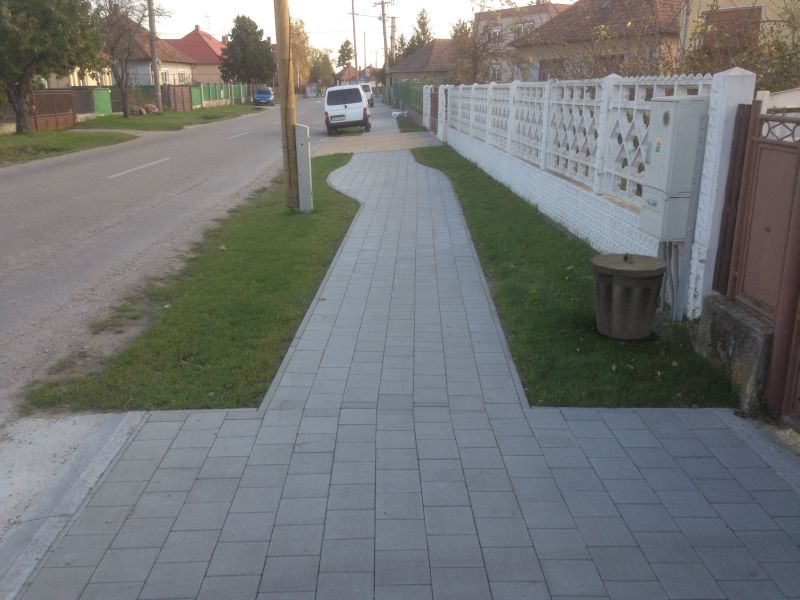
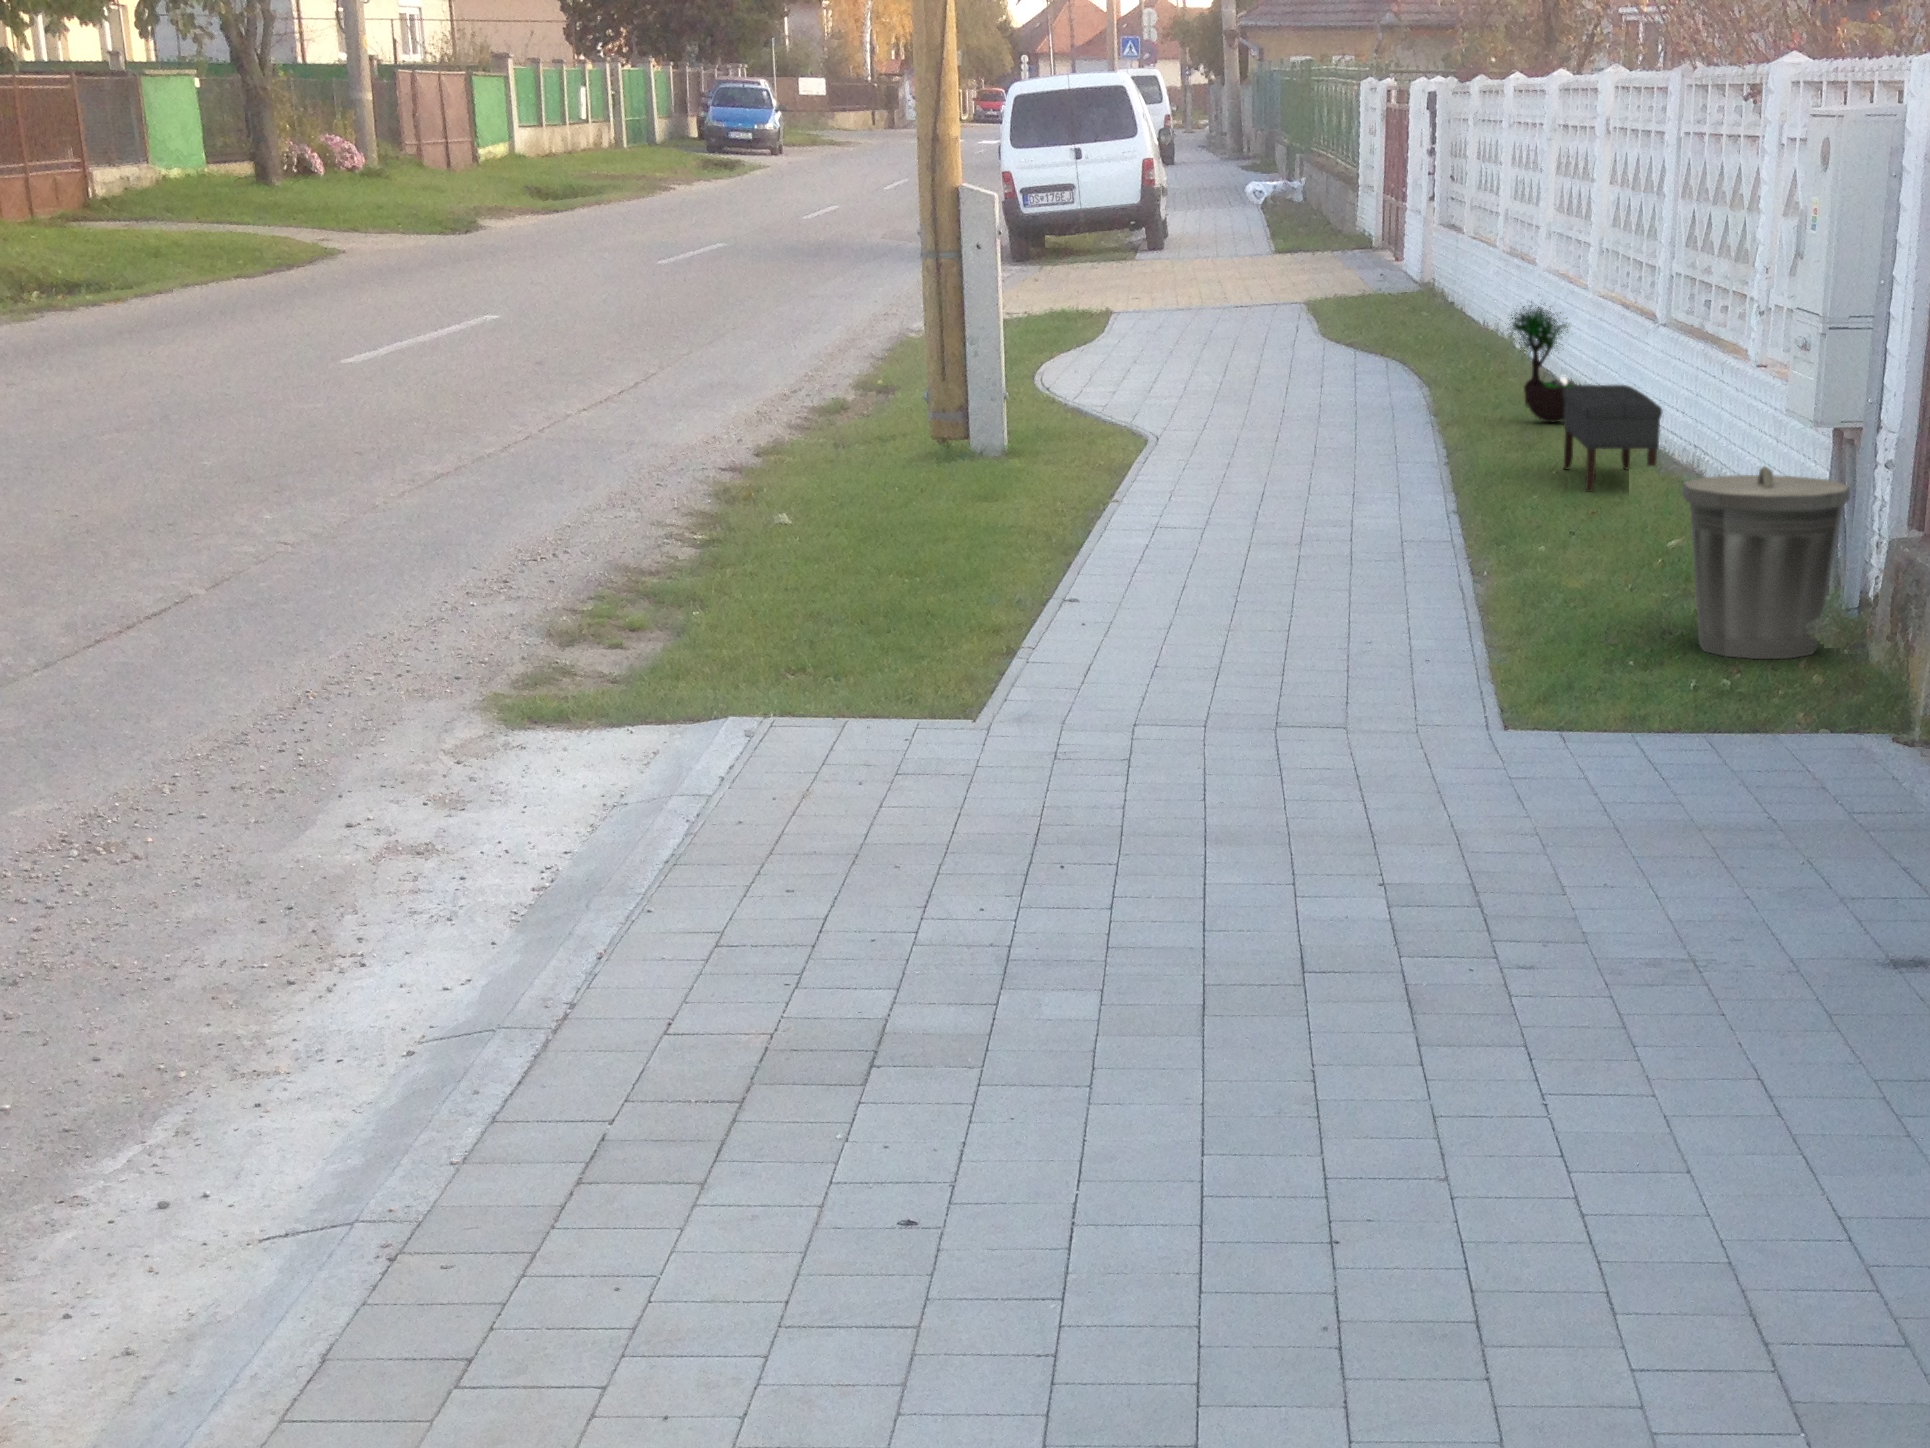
potted tree: none [480,154,505,196] -> present [1509,302,1576,423]
bench: none [505,189,545,230] -> present [1563,385,1662,492]

